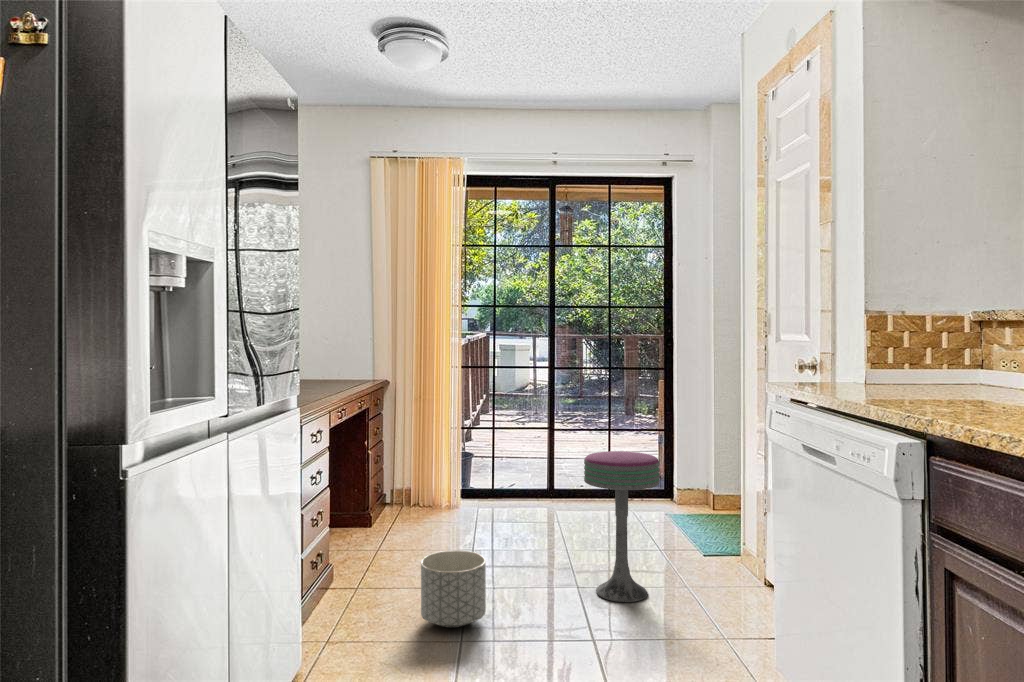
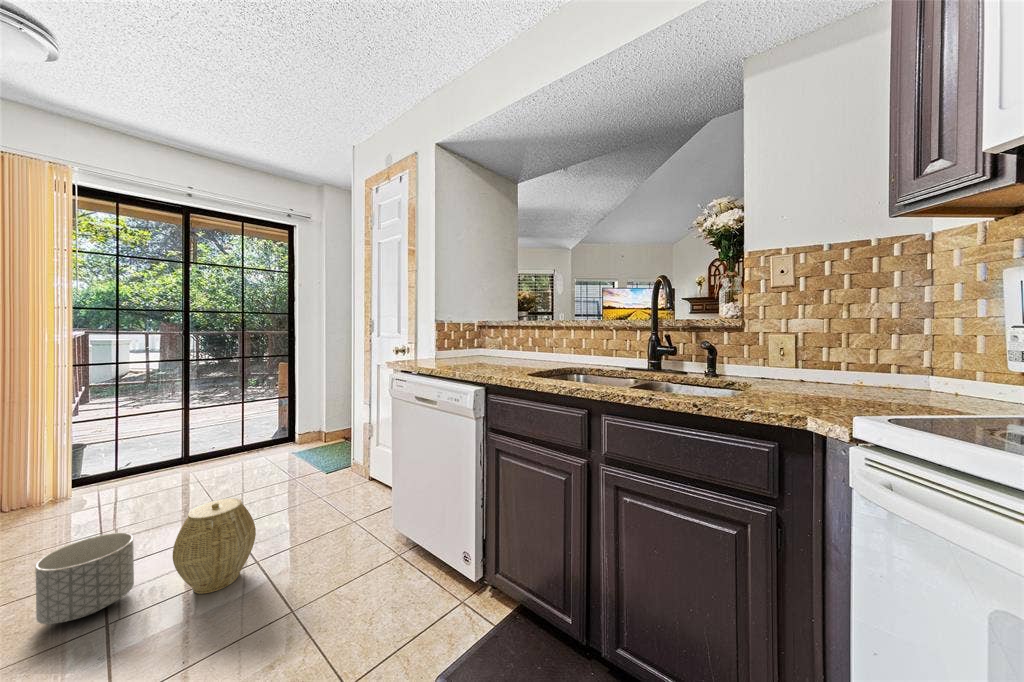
bar stool: present [584,451,660,602] -> none [237,415,302,527]
woven basket: none [514,544,592,653] -> present [173,498,256,594]

